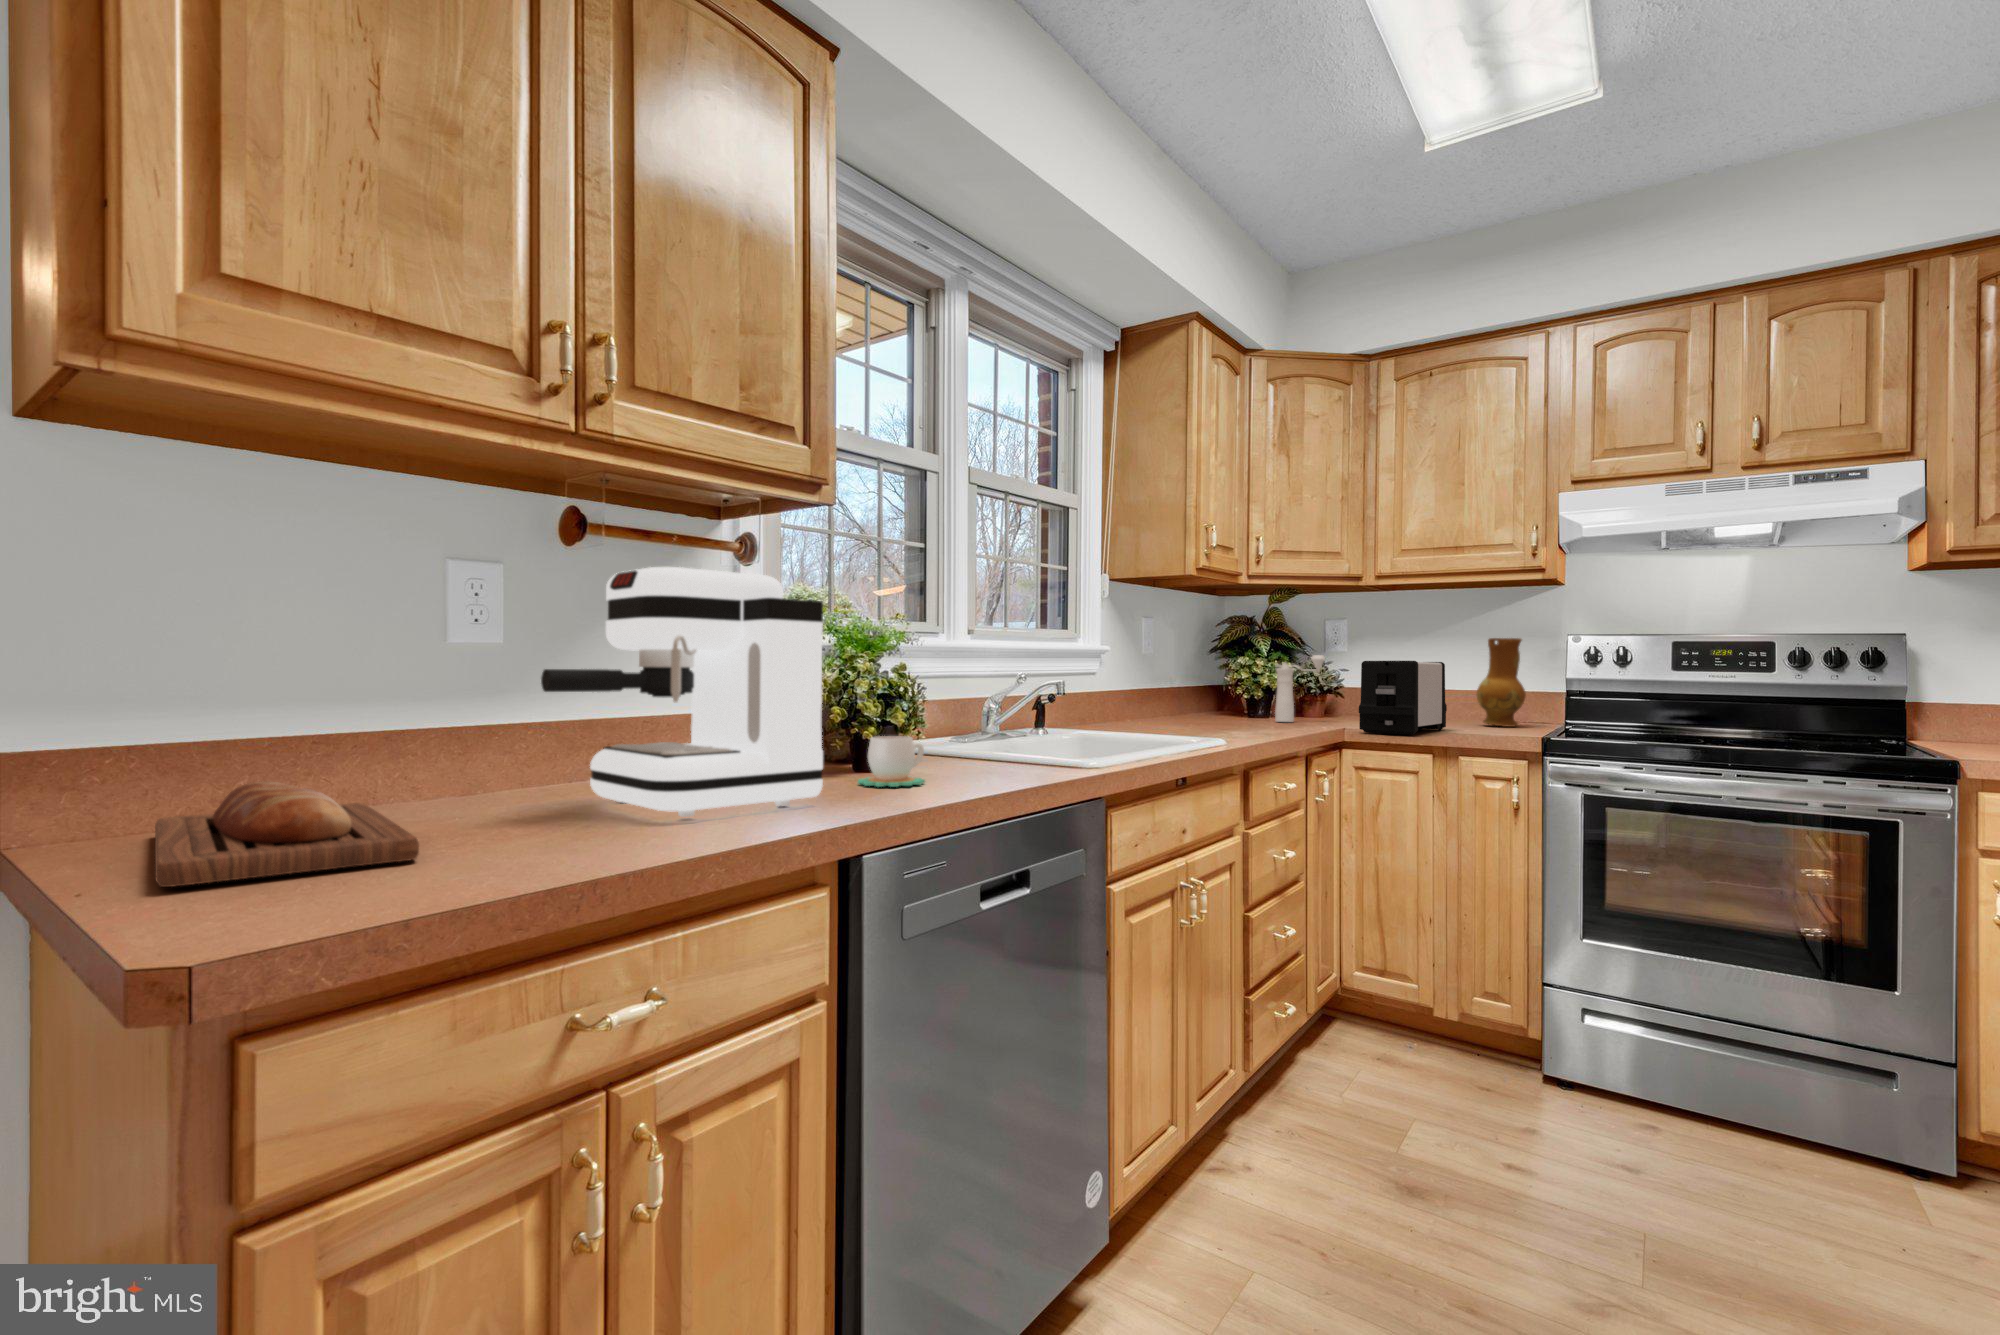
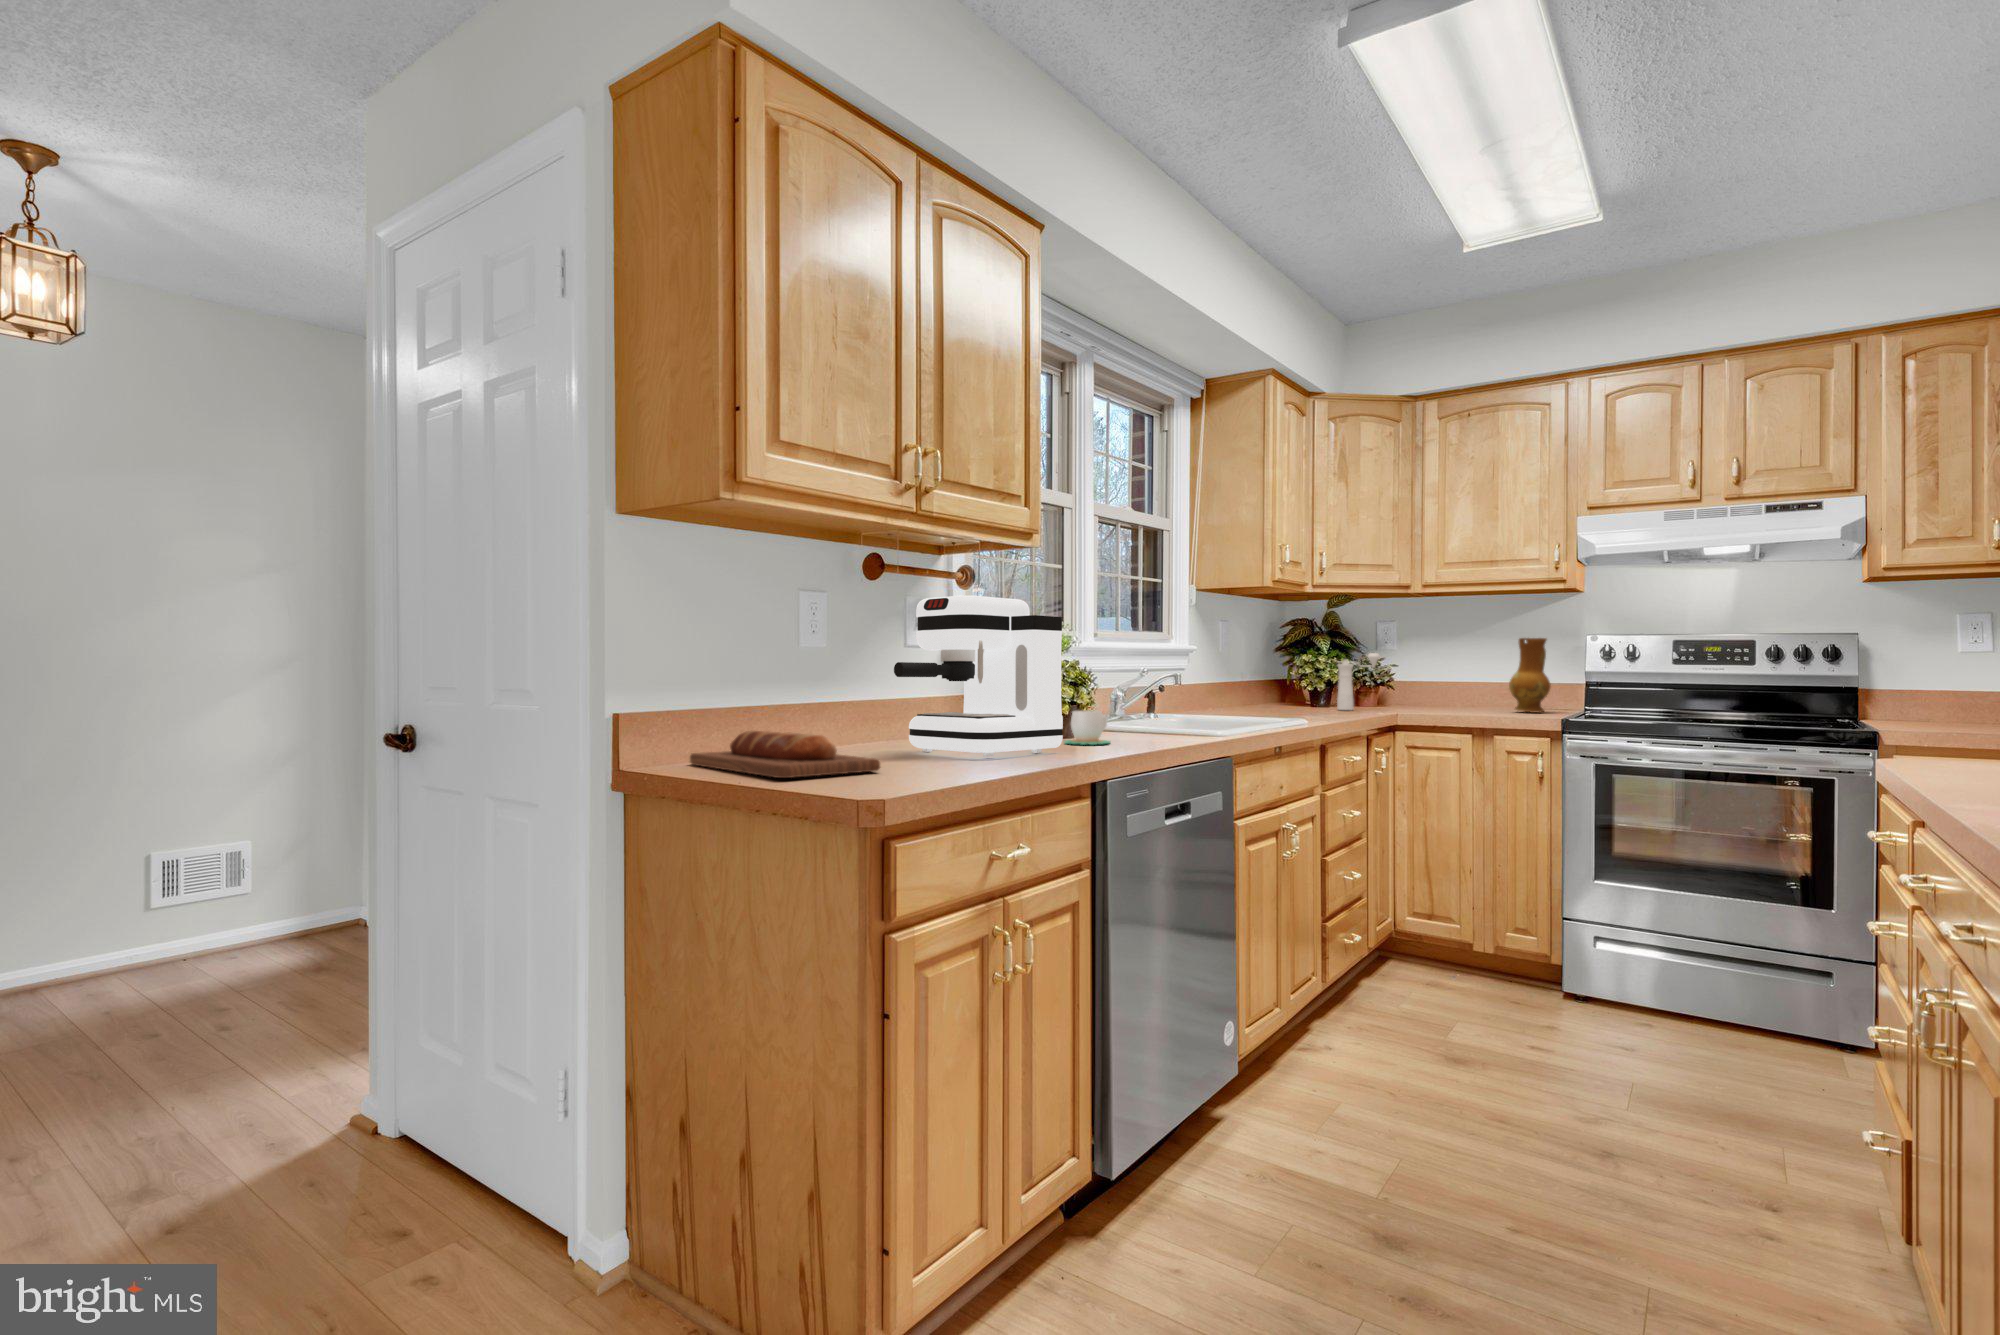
toaster: present [1359,661,1447,734] -> none [1410,657,1483,717]

